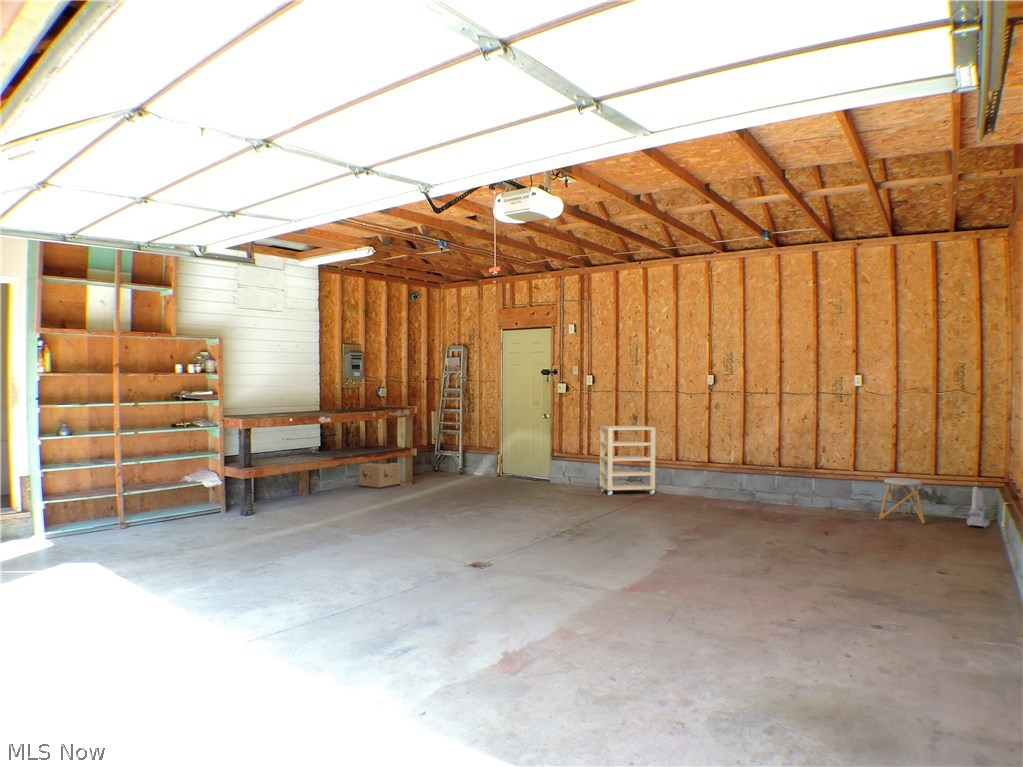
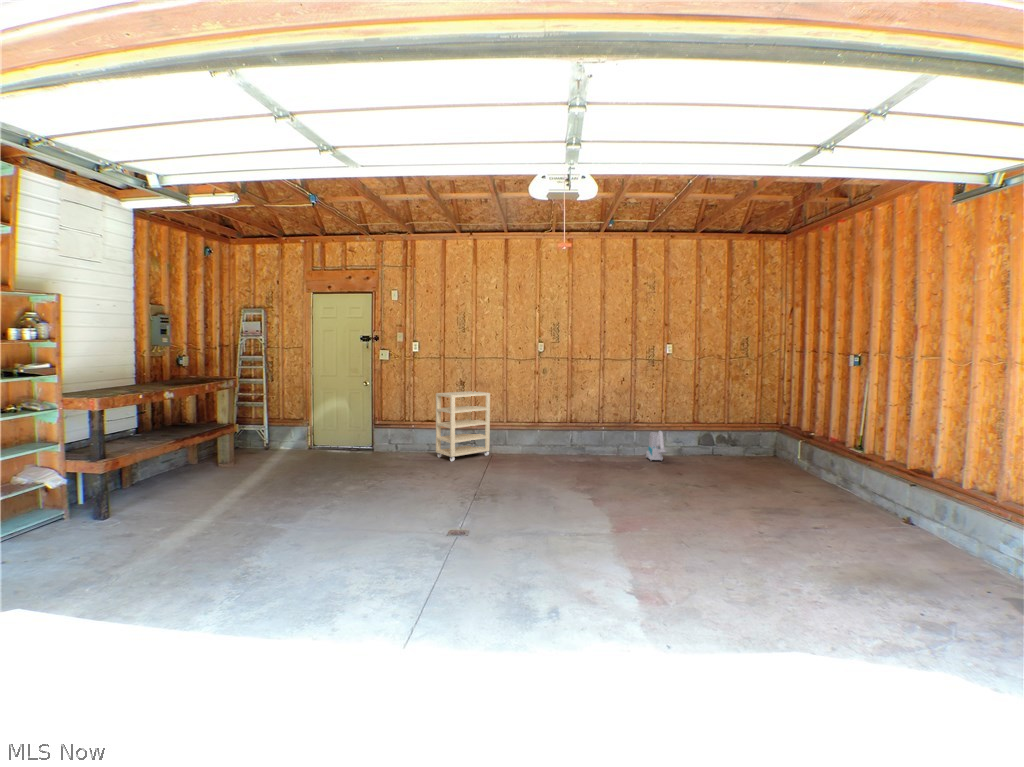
cardboard box: present [359,463,400,489] -> none [139,448,200,484]
stool: present [879,478,925,524] -> none [691,428,724,464]
vacuum cleaner: present [967,487,990,528] -> present [646,431,667,461]

